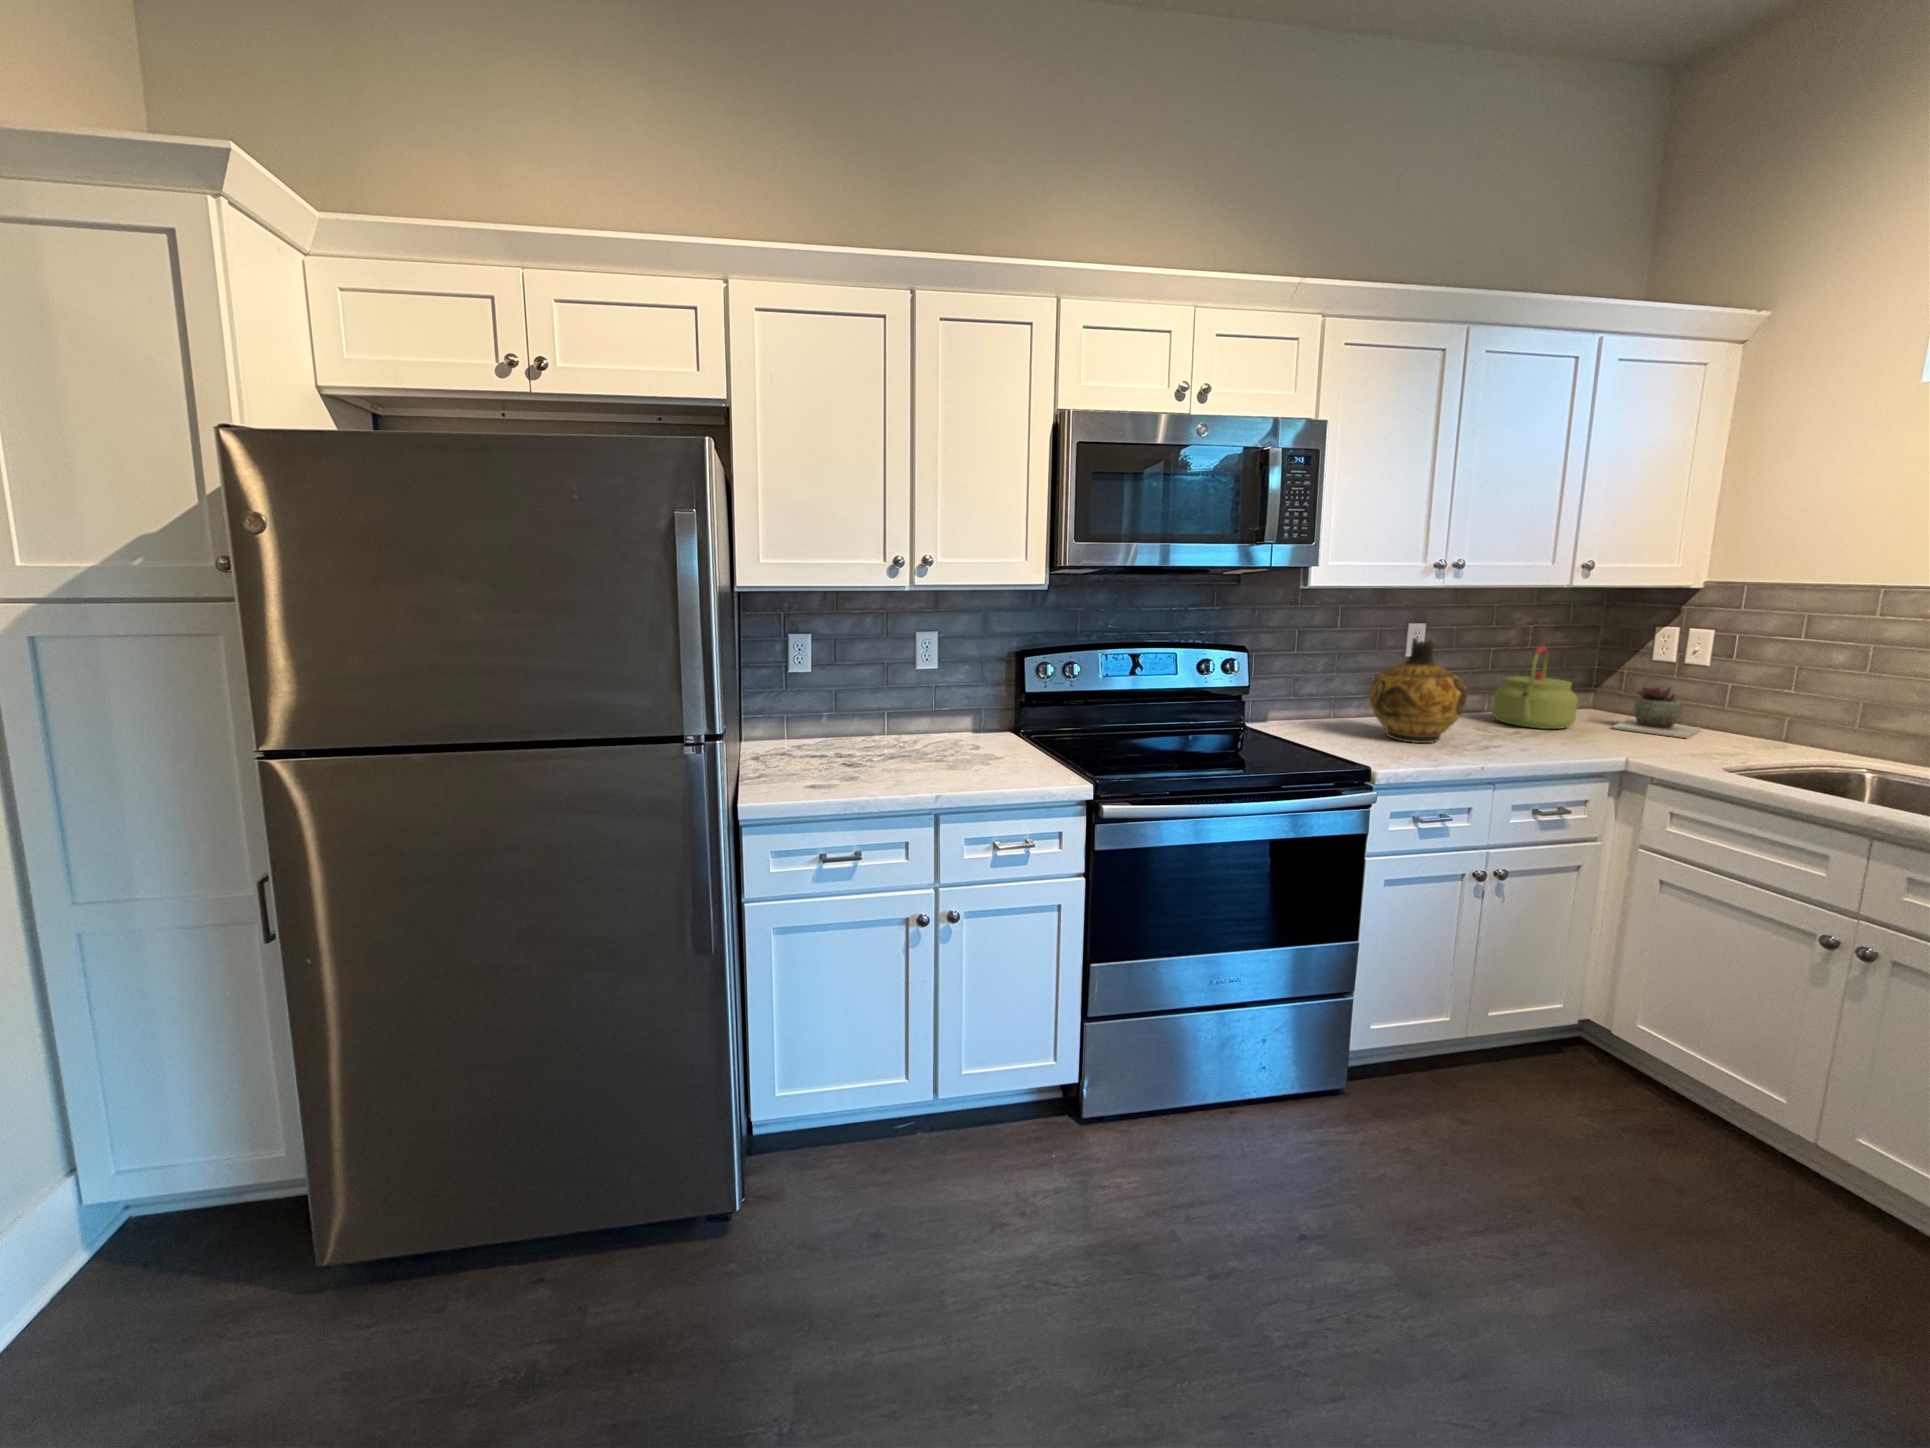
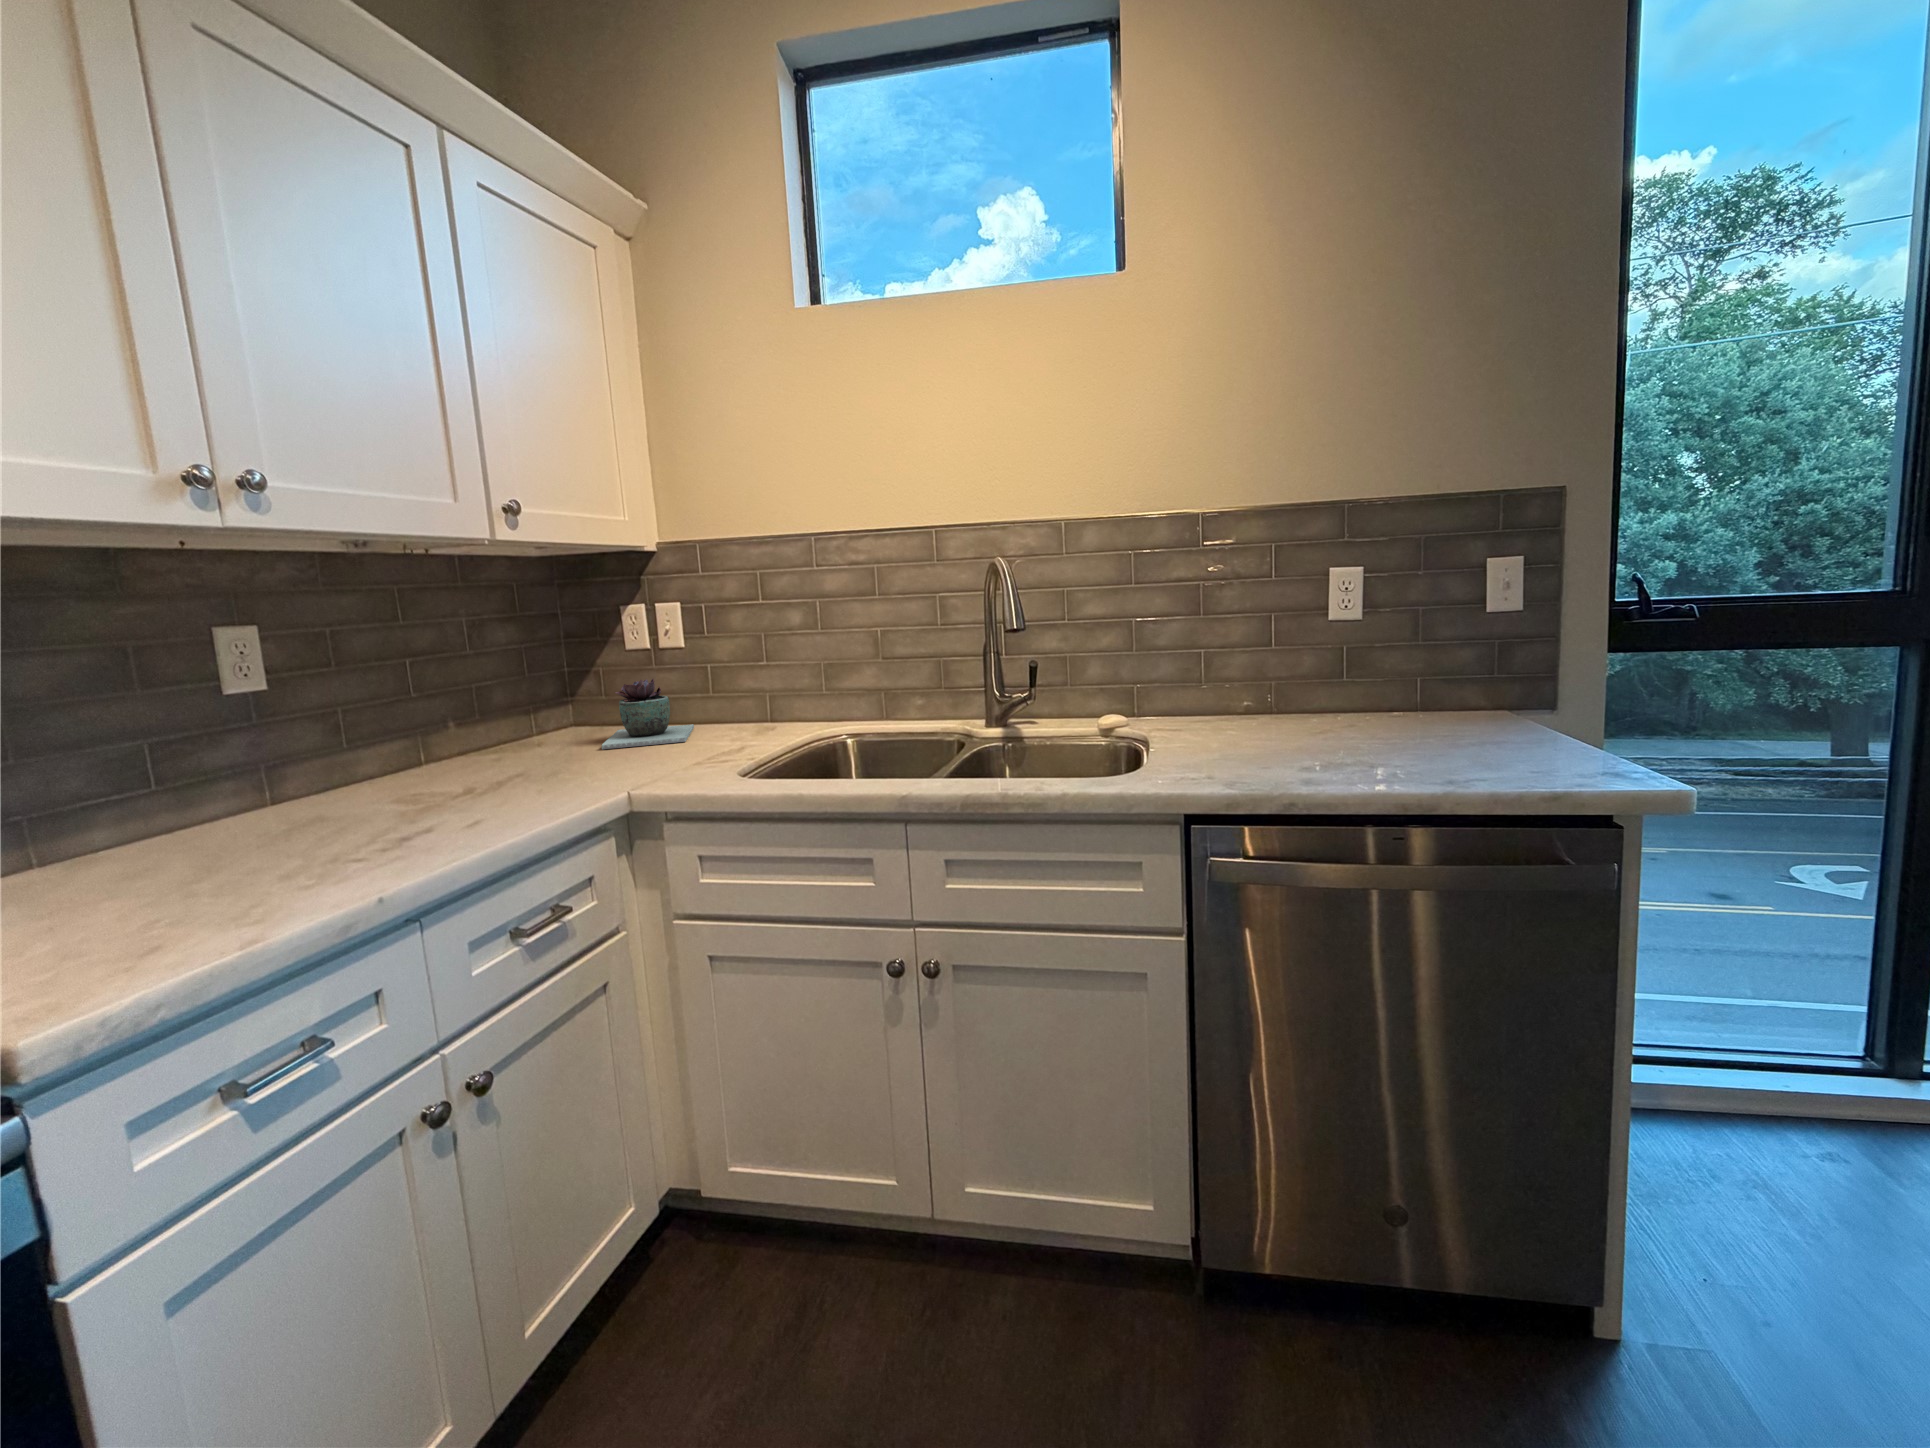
ceramic jug: present [1369,638,1467,743] -> none [71,644,336,888]
kettle: present [1492,647,1578,729] -> none [421,645,552,779]

